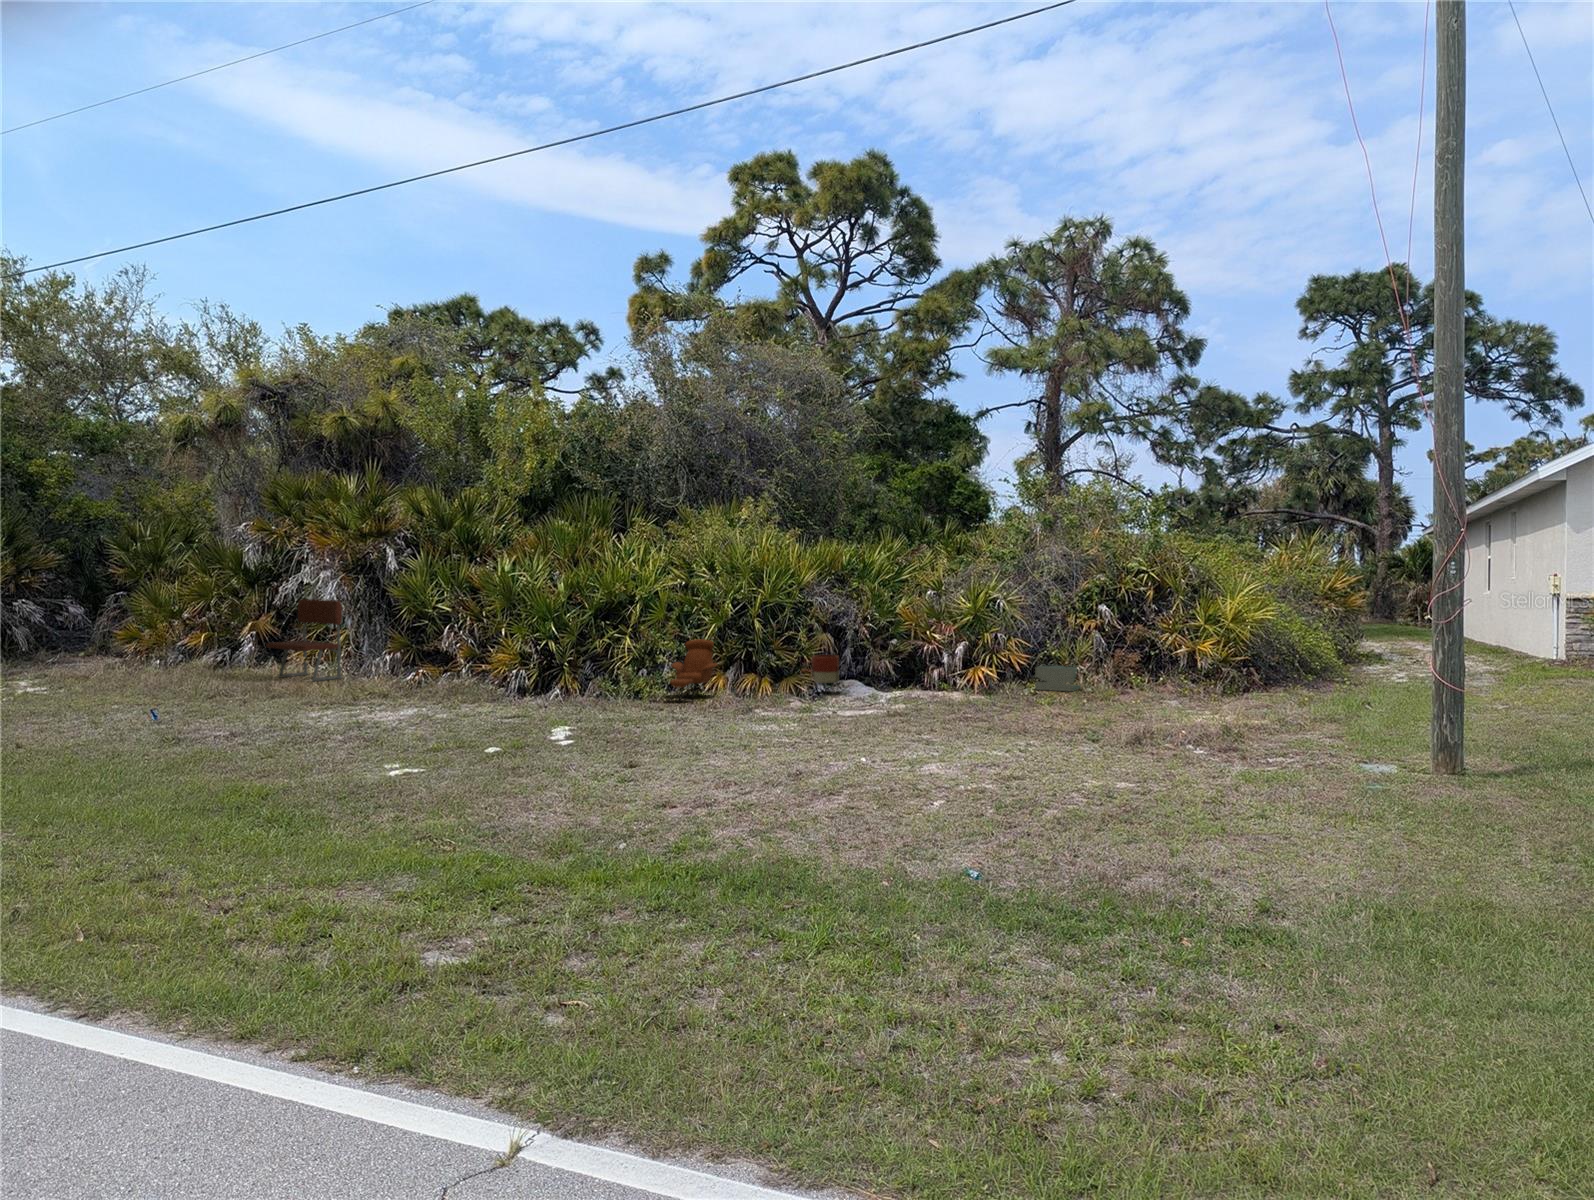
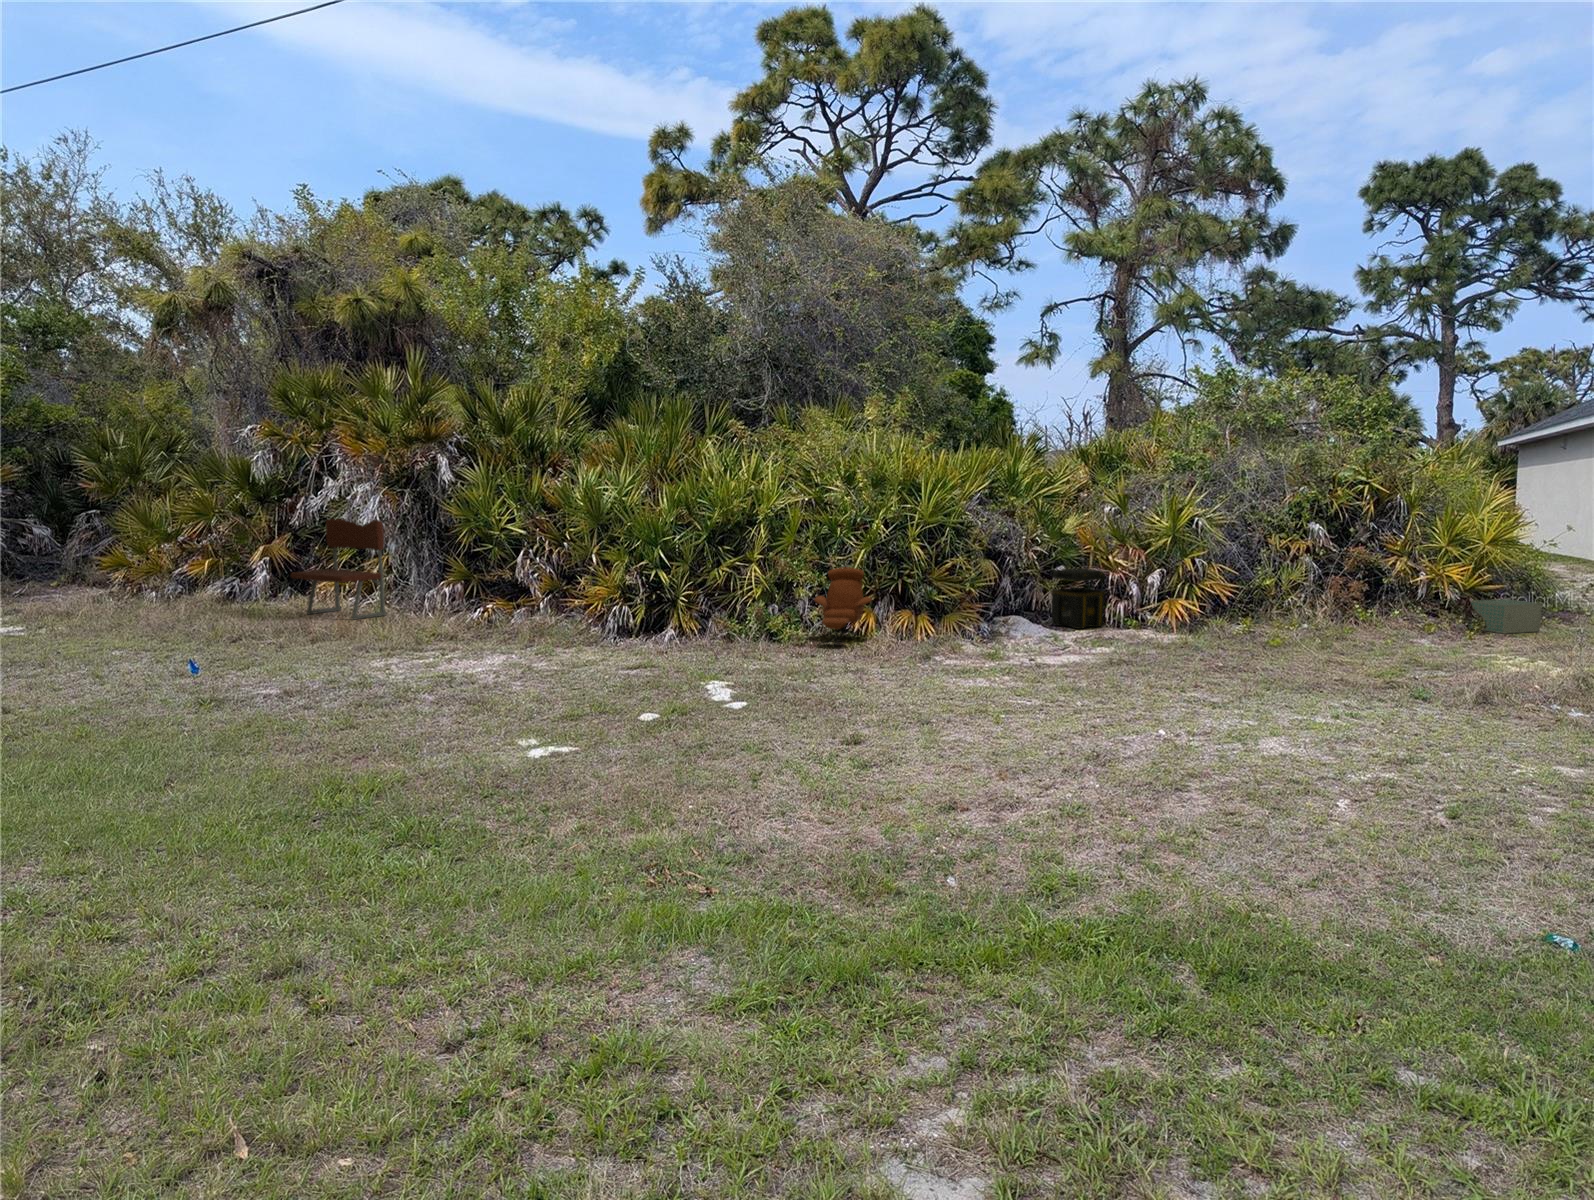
toolbox: none [877,642,921,691] -> present [1051,568,1105,629]
planter: present [812,655,839,683] -> none [979,585,1014,633]
storage box: present [1035,664,1081,691] -> present [1469,599,1542,634]

